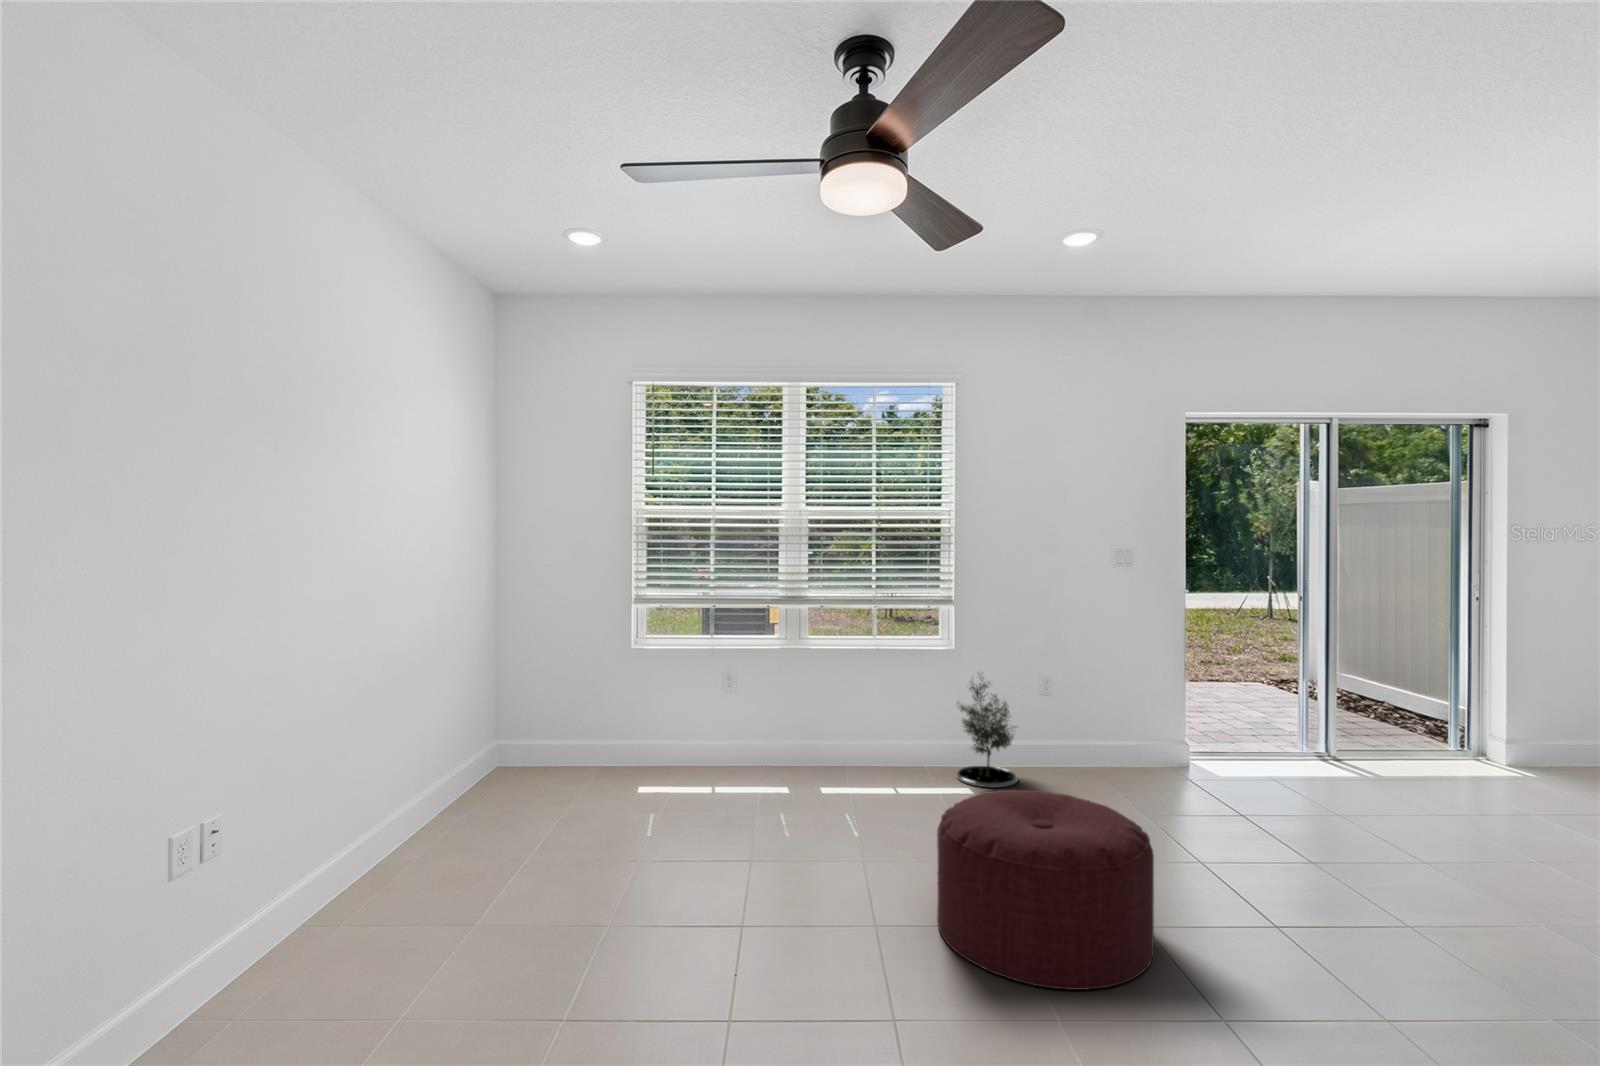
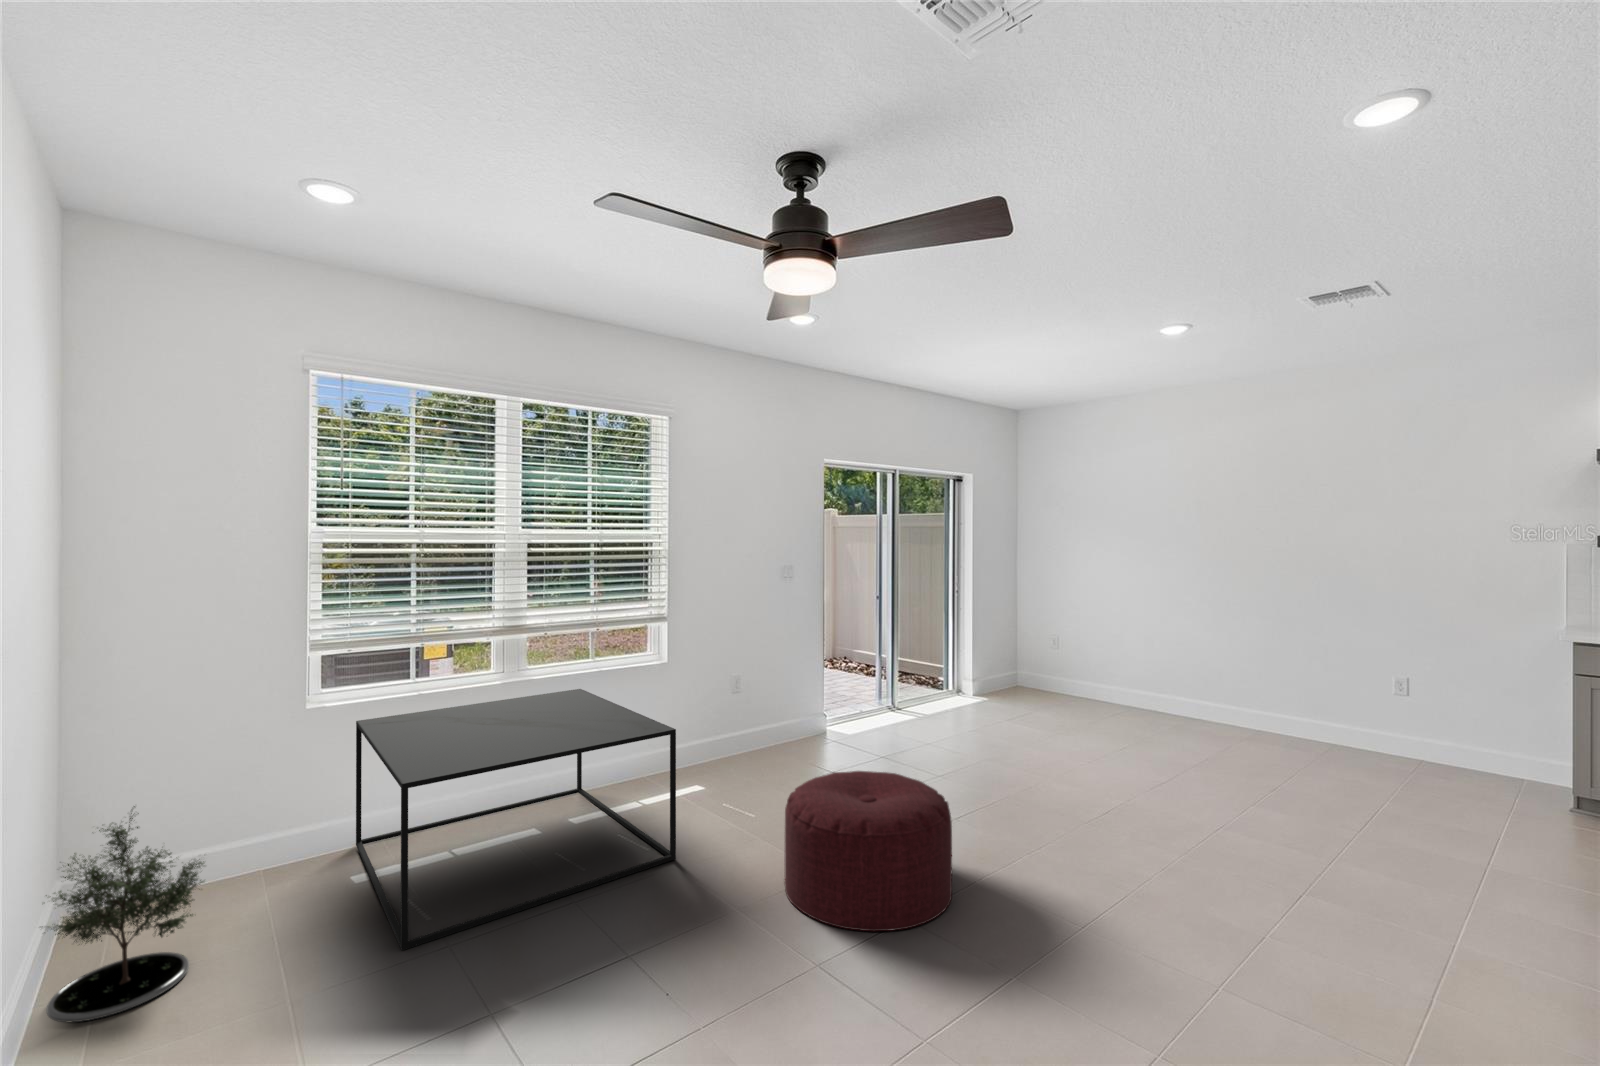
coffee table: none [620,665,873,845] -> present [356,689,676,950]
potted tree: present [956,677,1018,788] -> present [46,806,204,1022]

